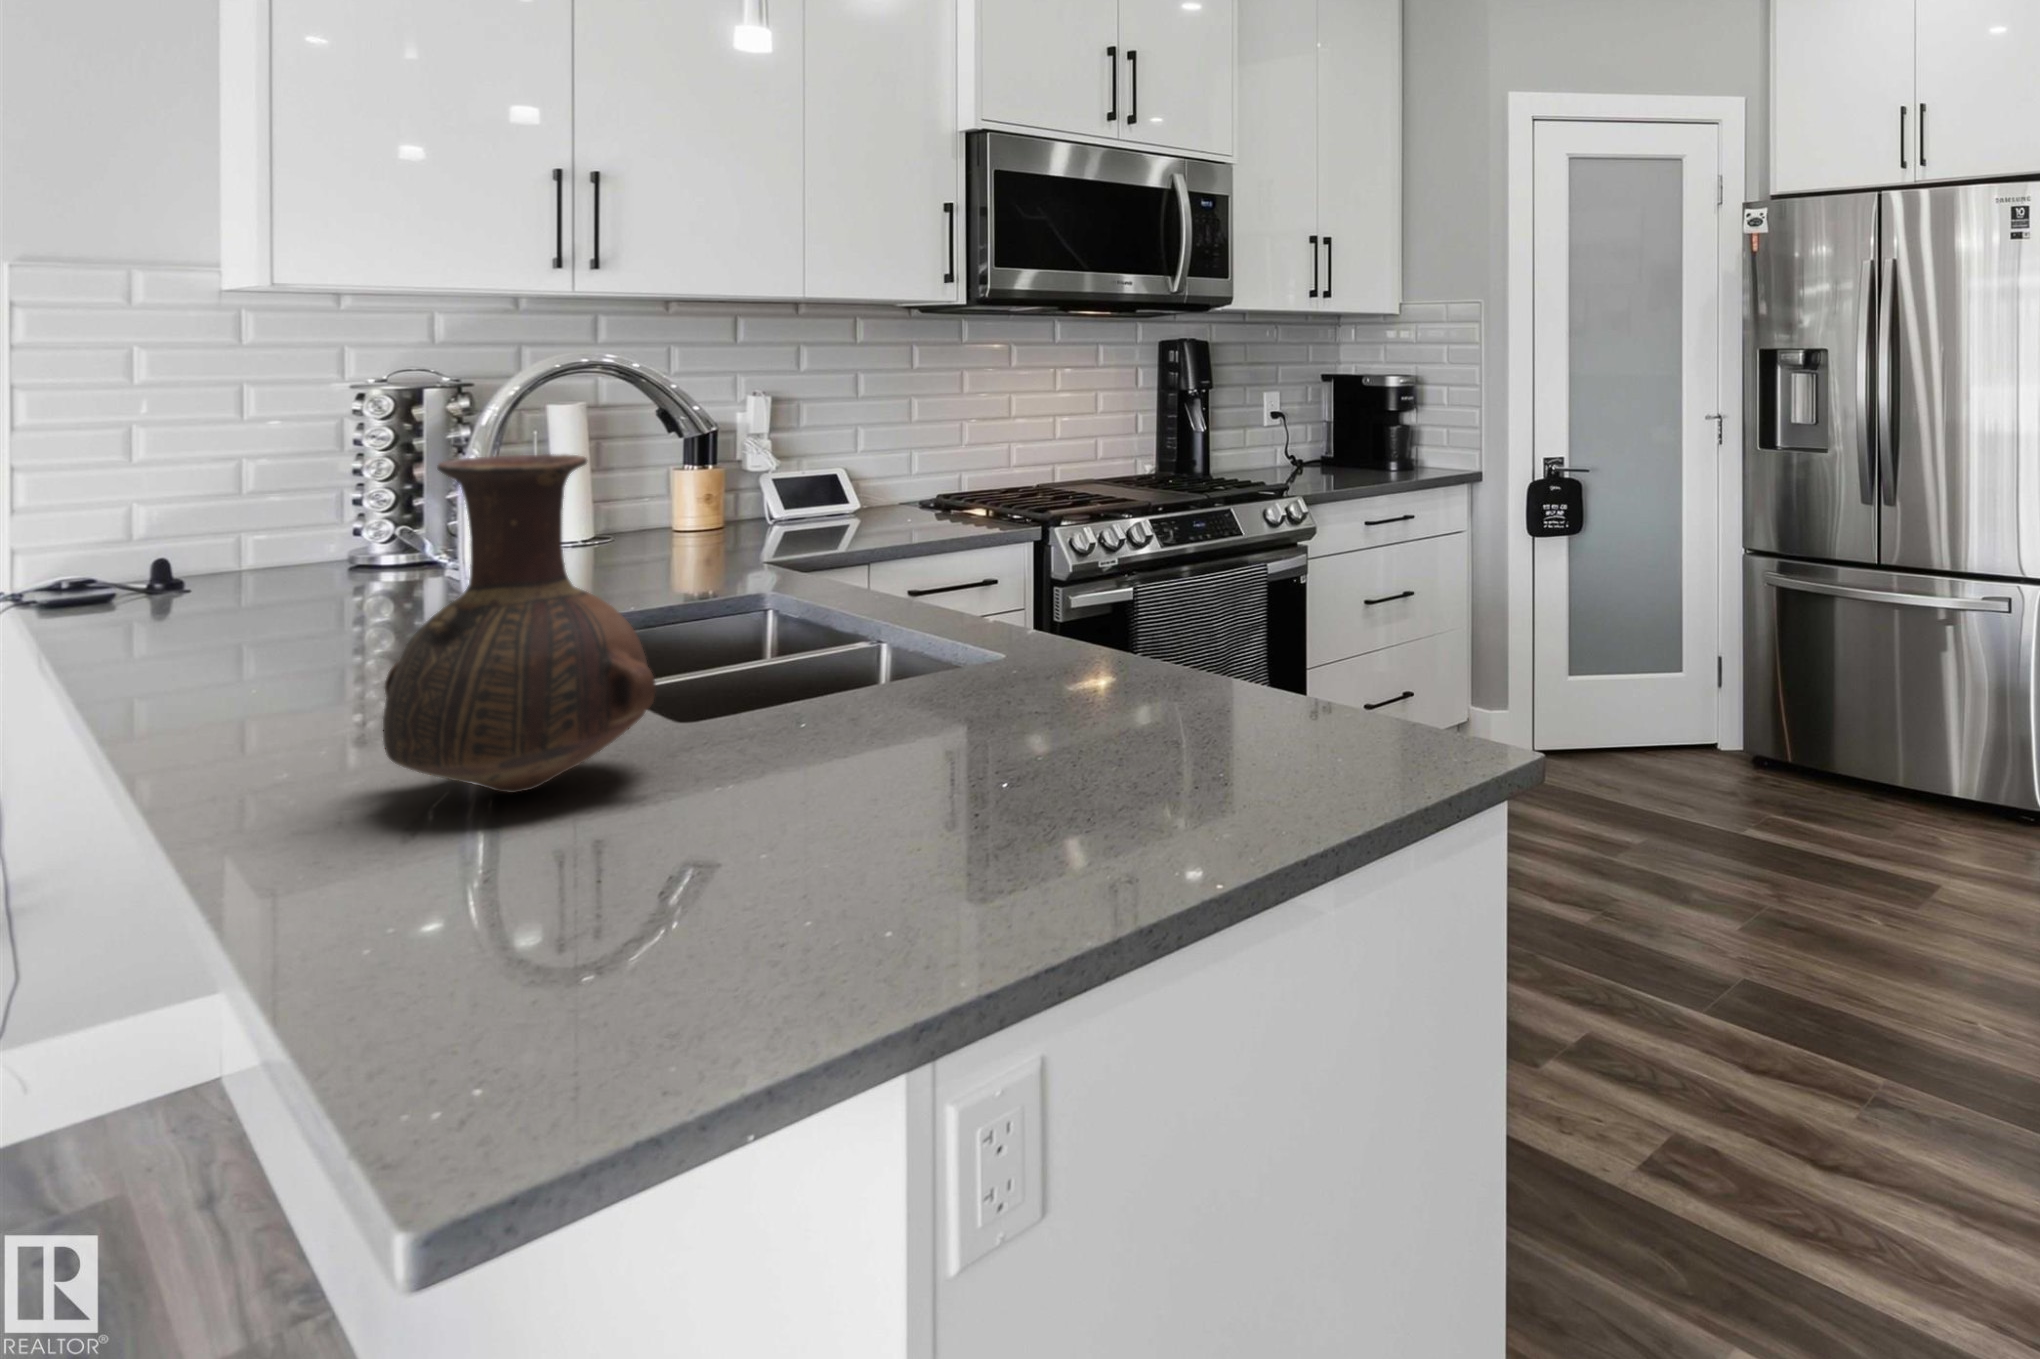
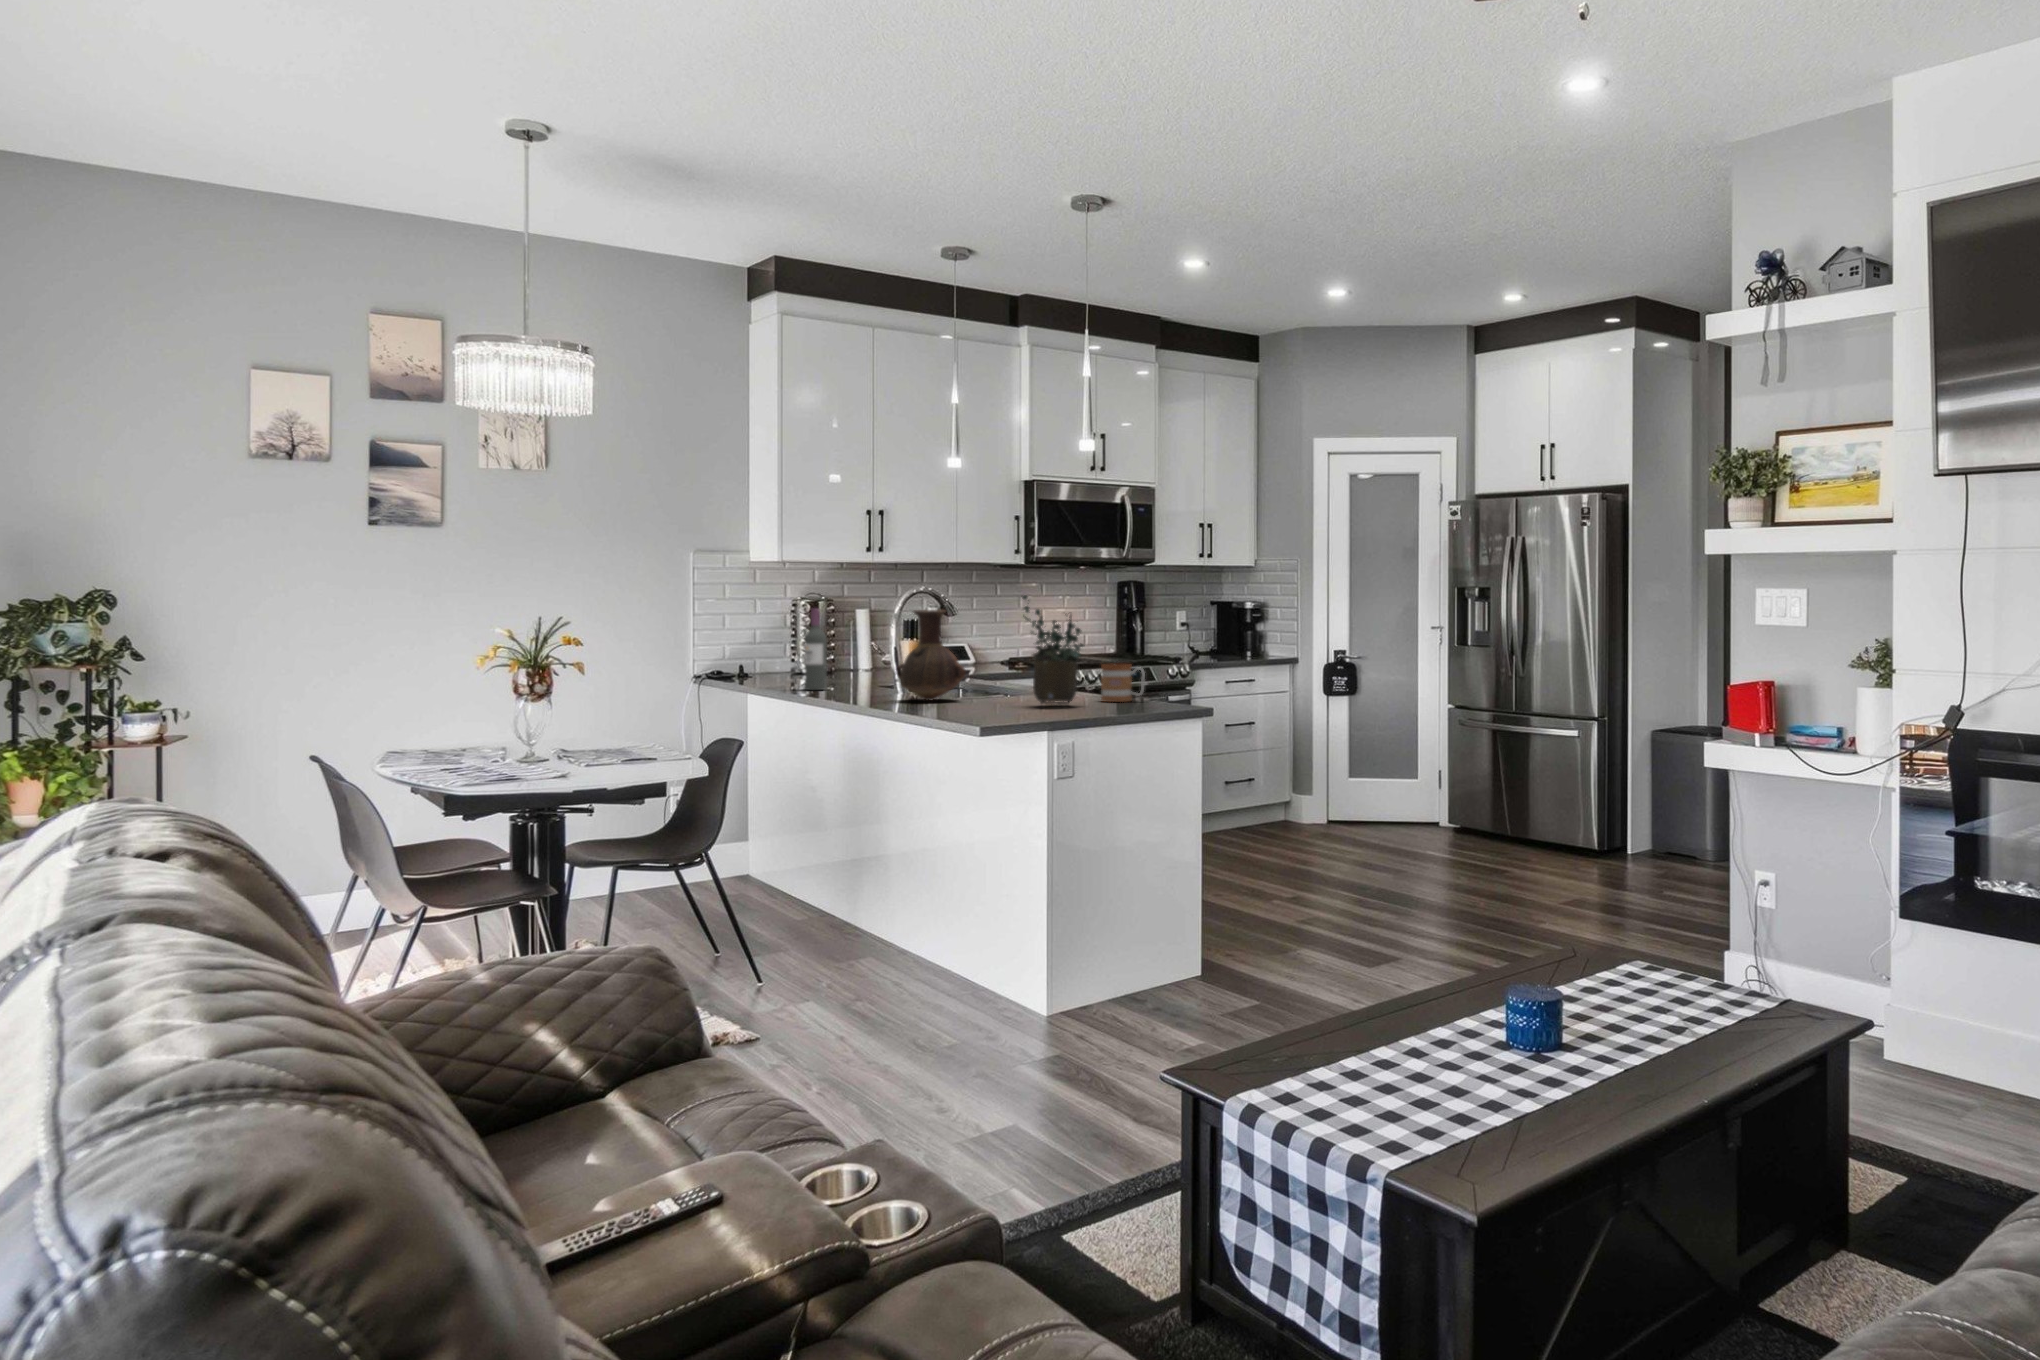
potted plant: none [857,407,1108,855] -> present [1022,595,1083,705]
wine bottle: none [190,430,279,690] -> present [805,608,827,690]
mug: none [1164,622,1318,770] -> present [1101,664,1145,702]

